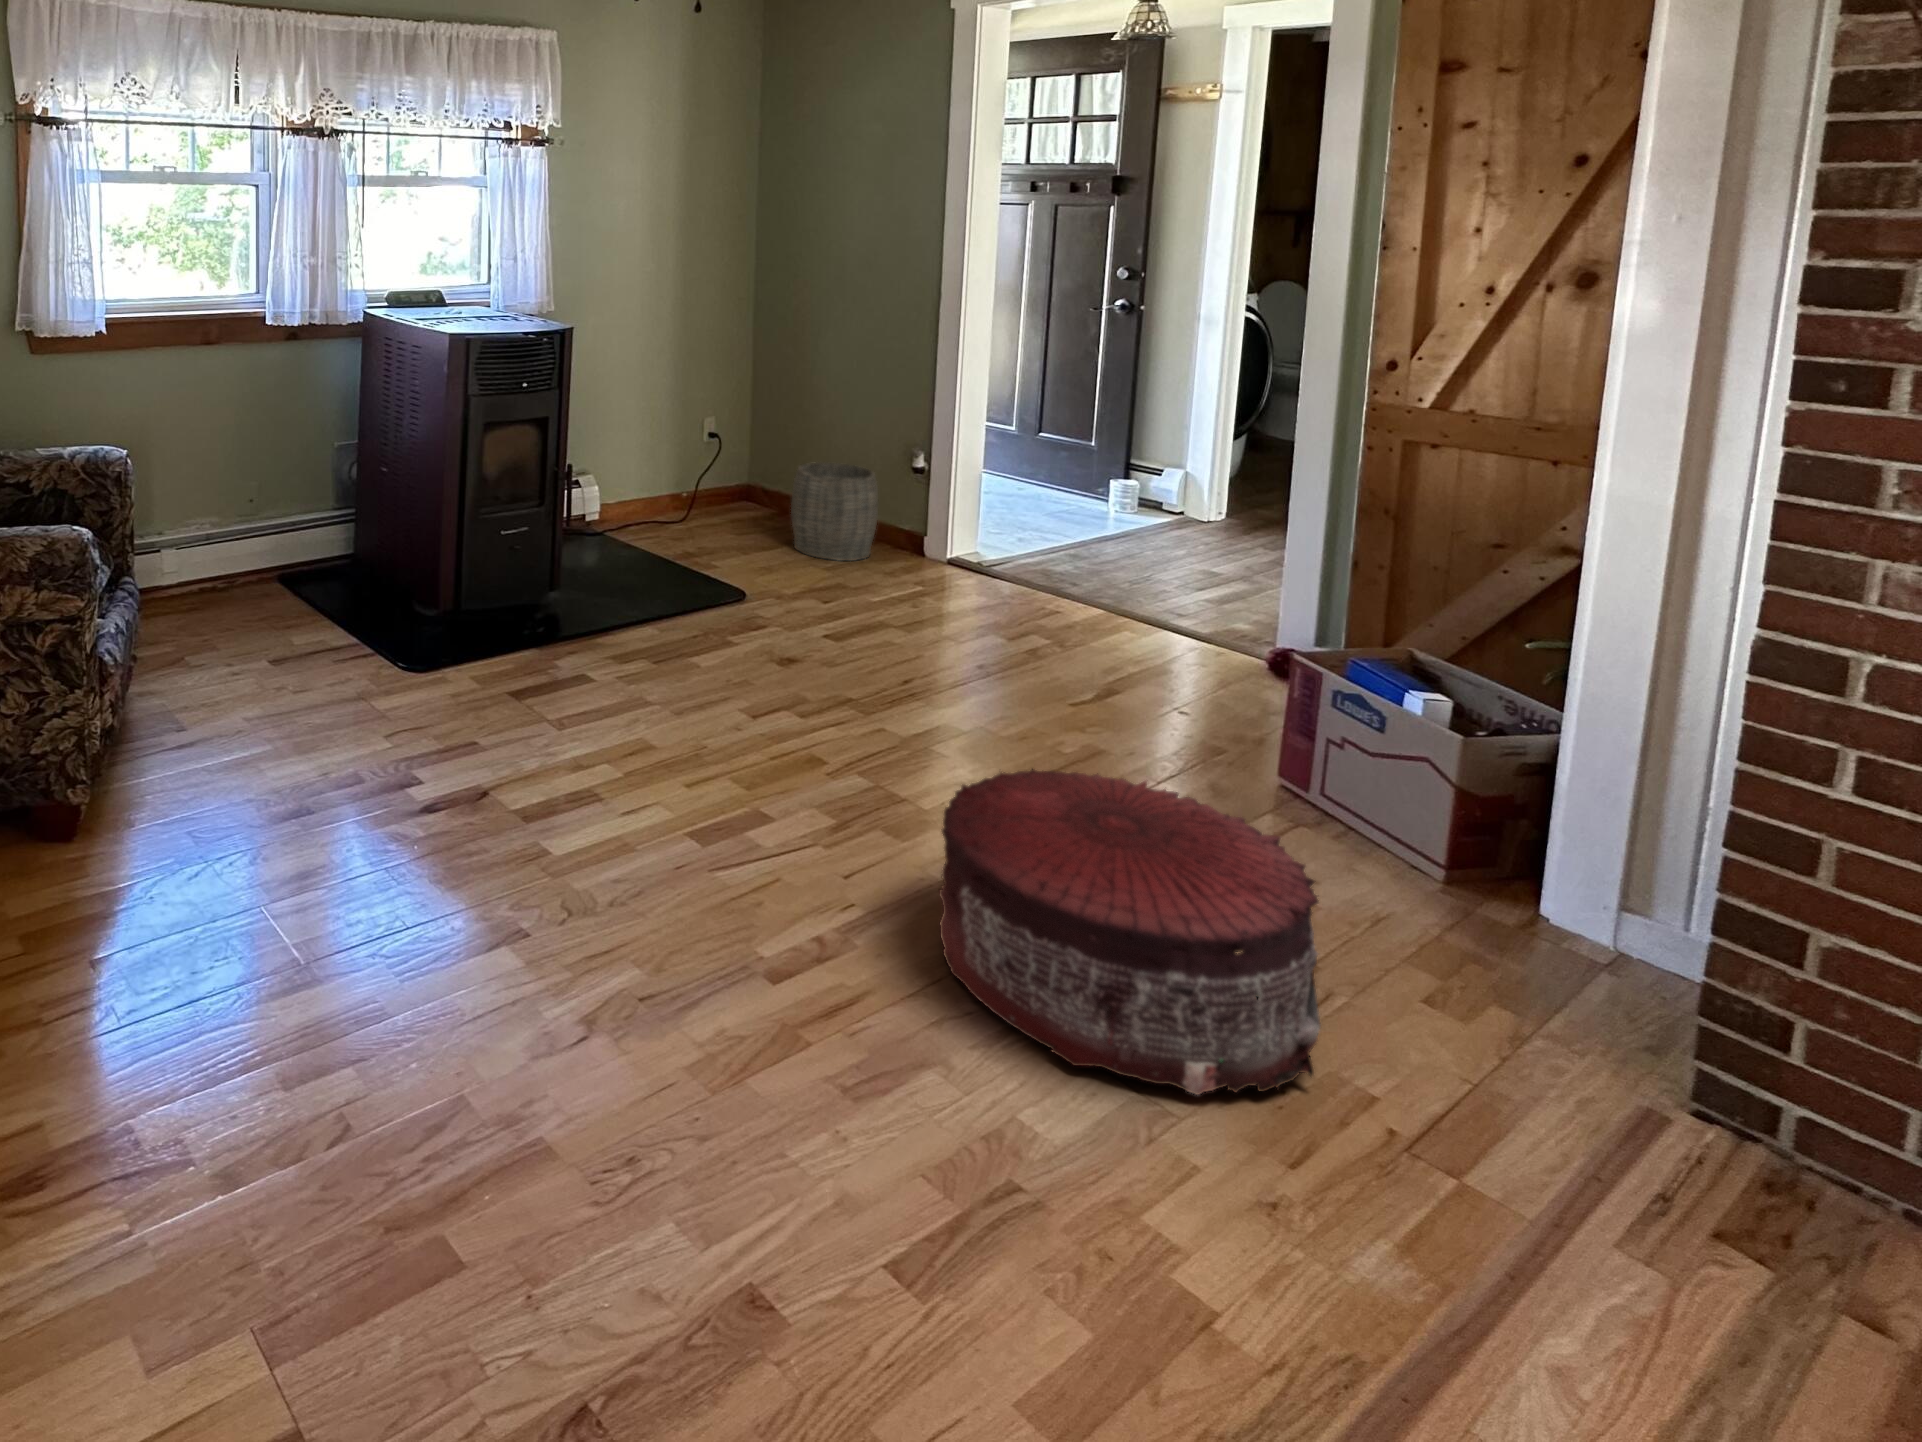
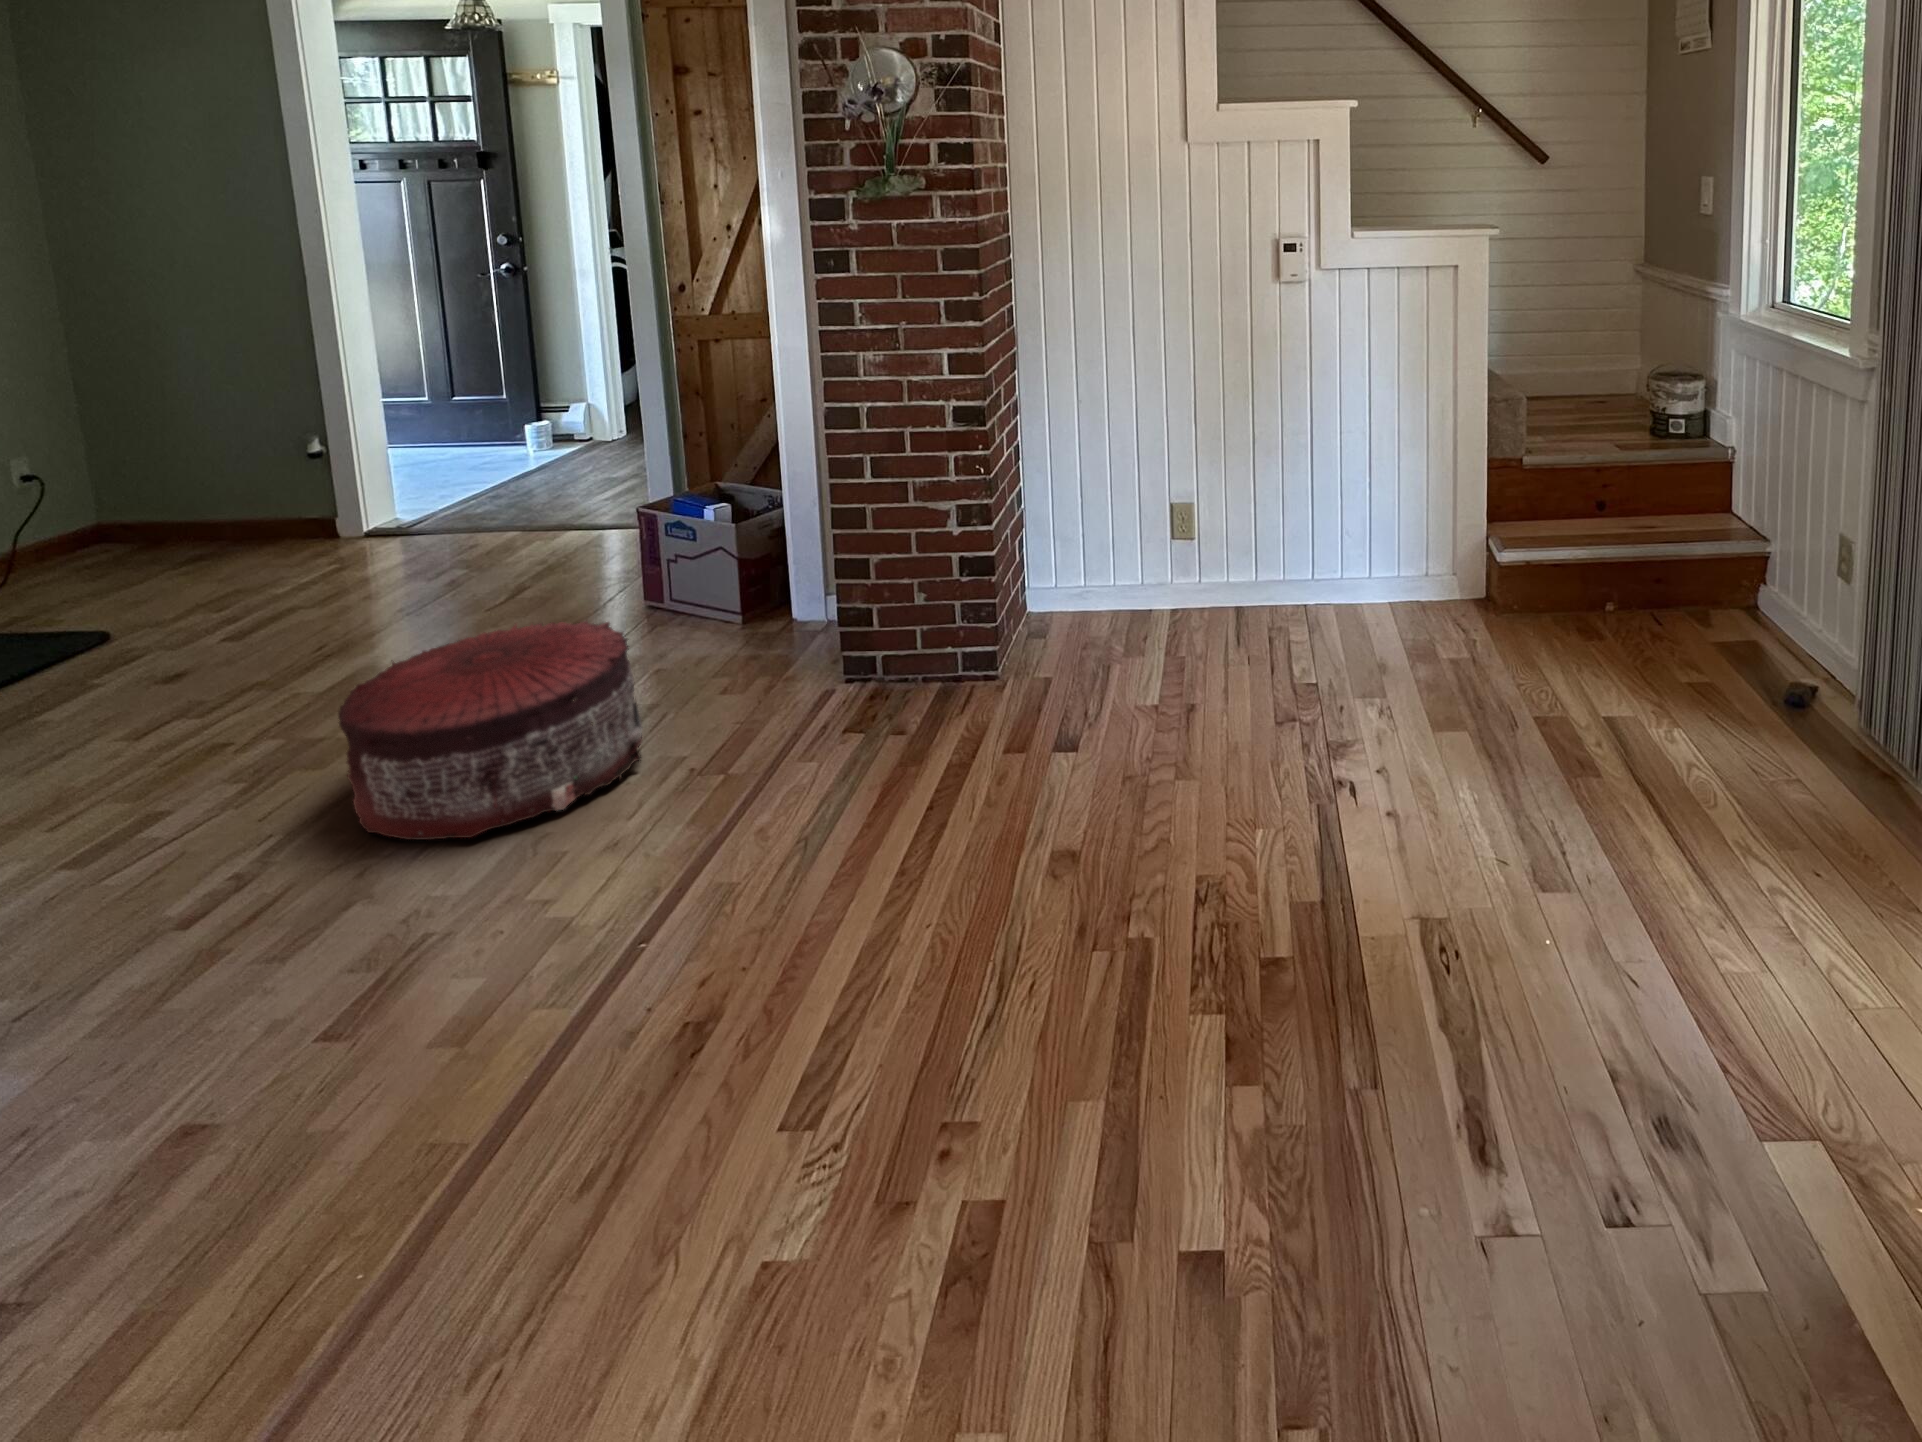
woven basket: present [791,462,878,561] -> none [159,465,276,571]

